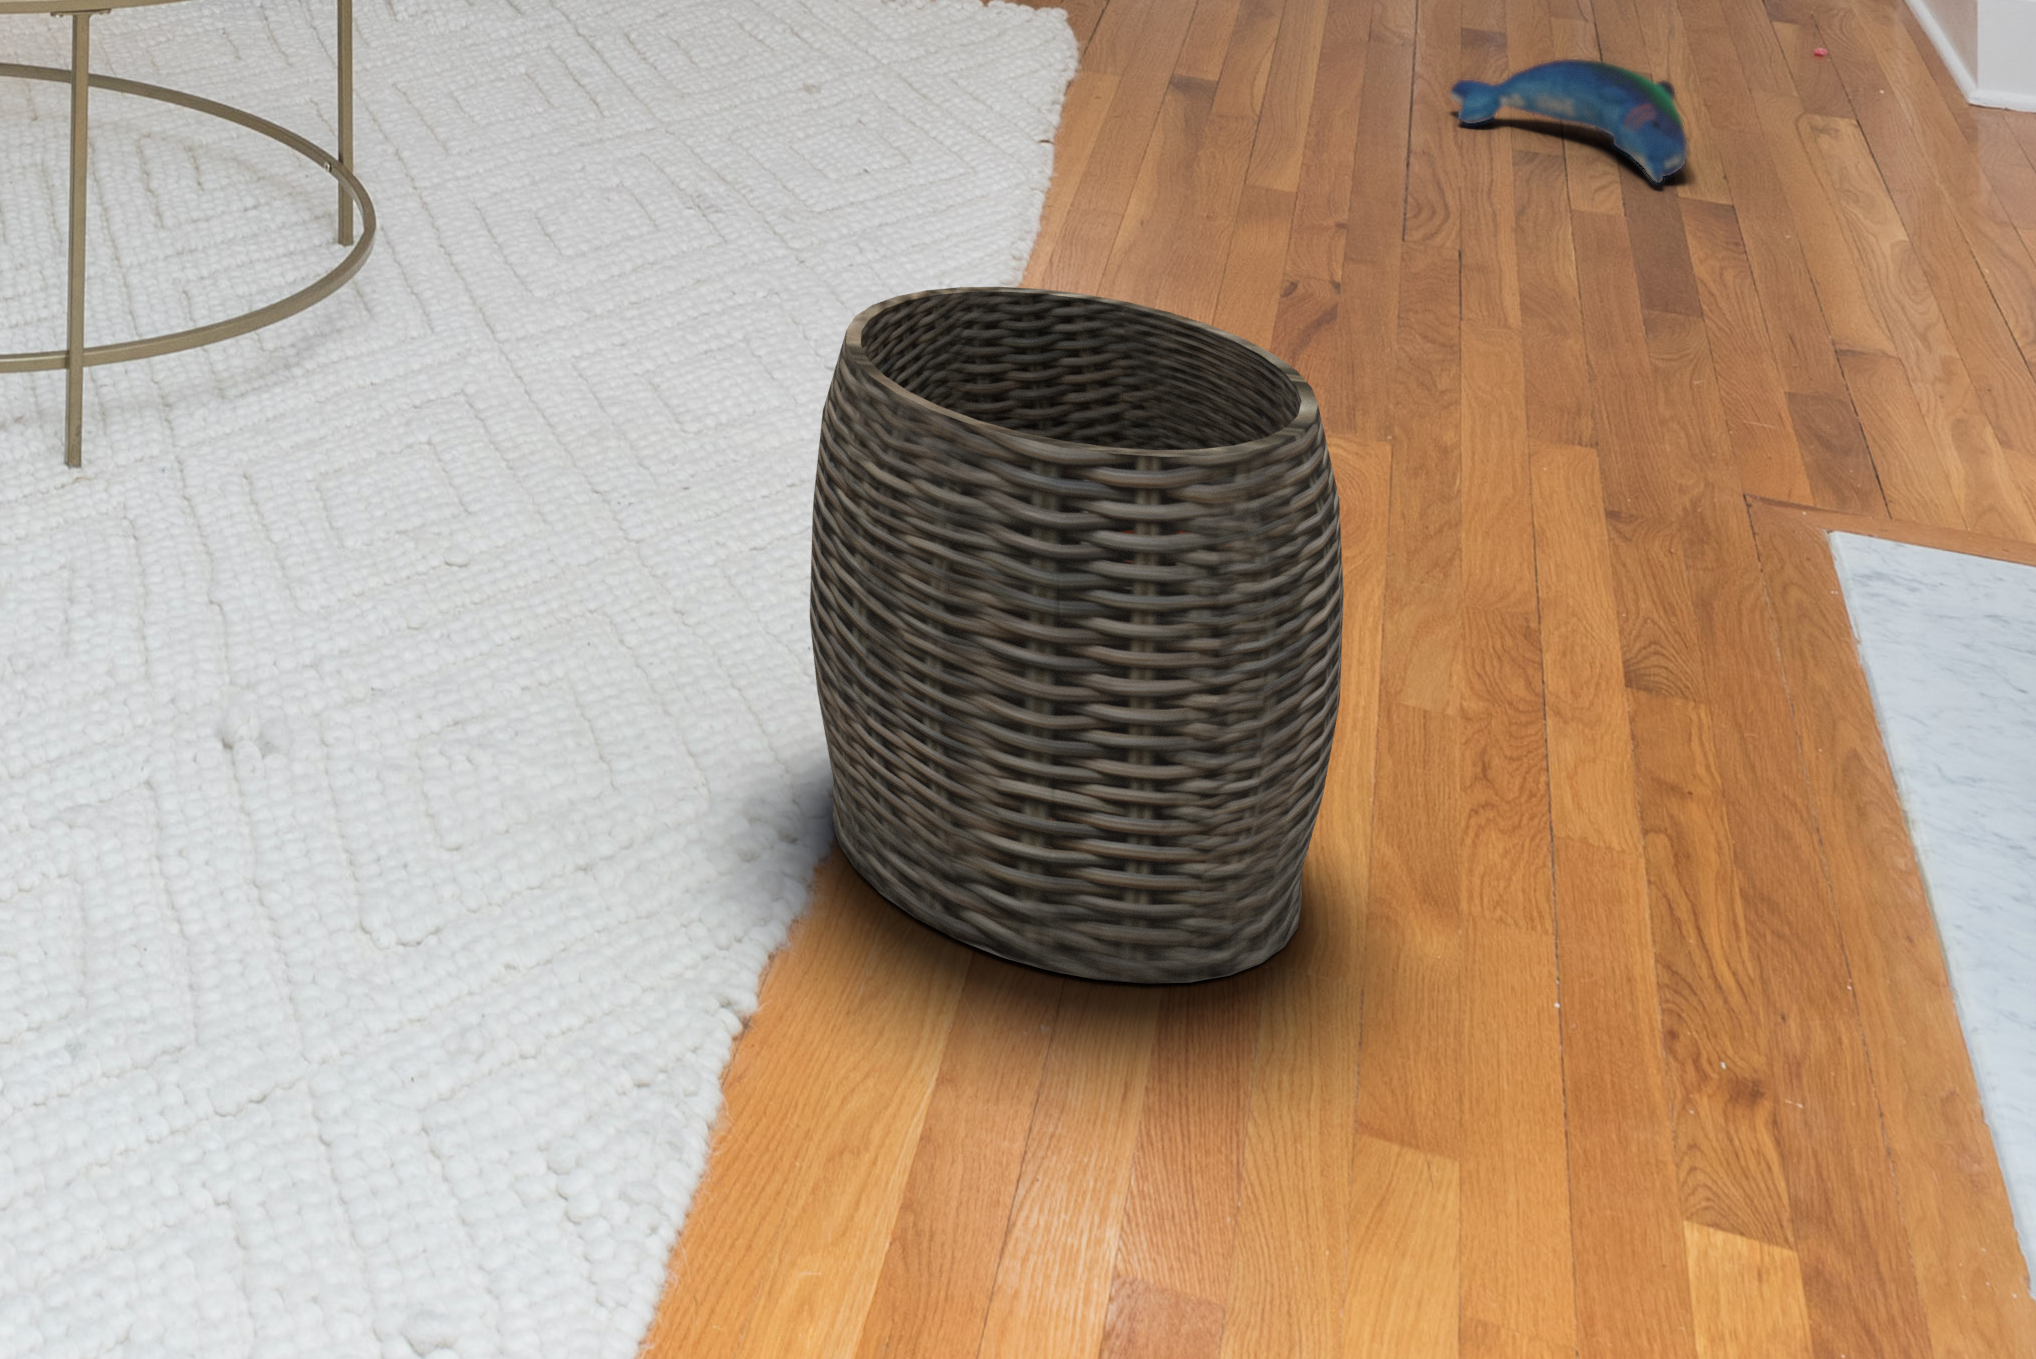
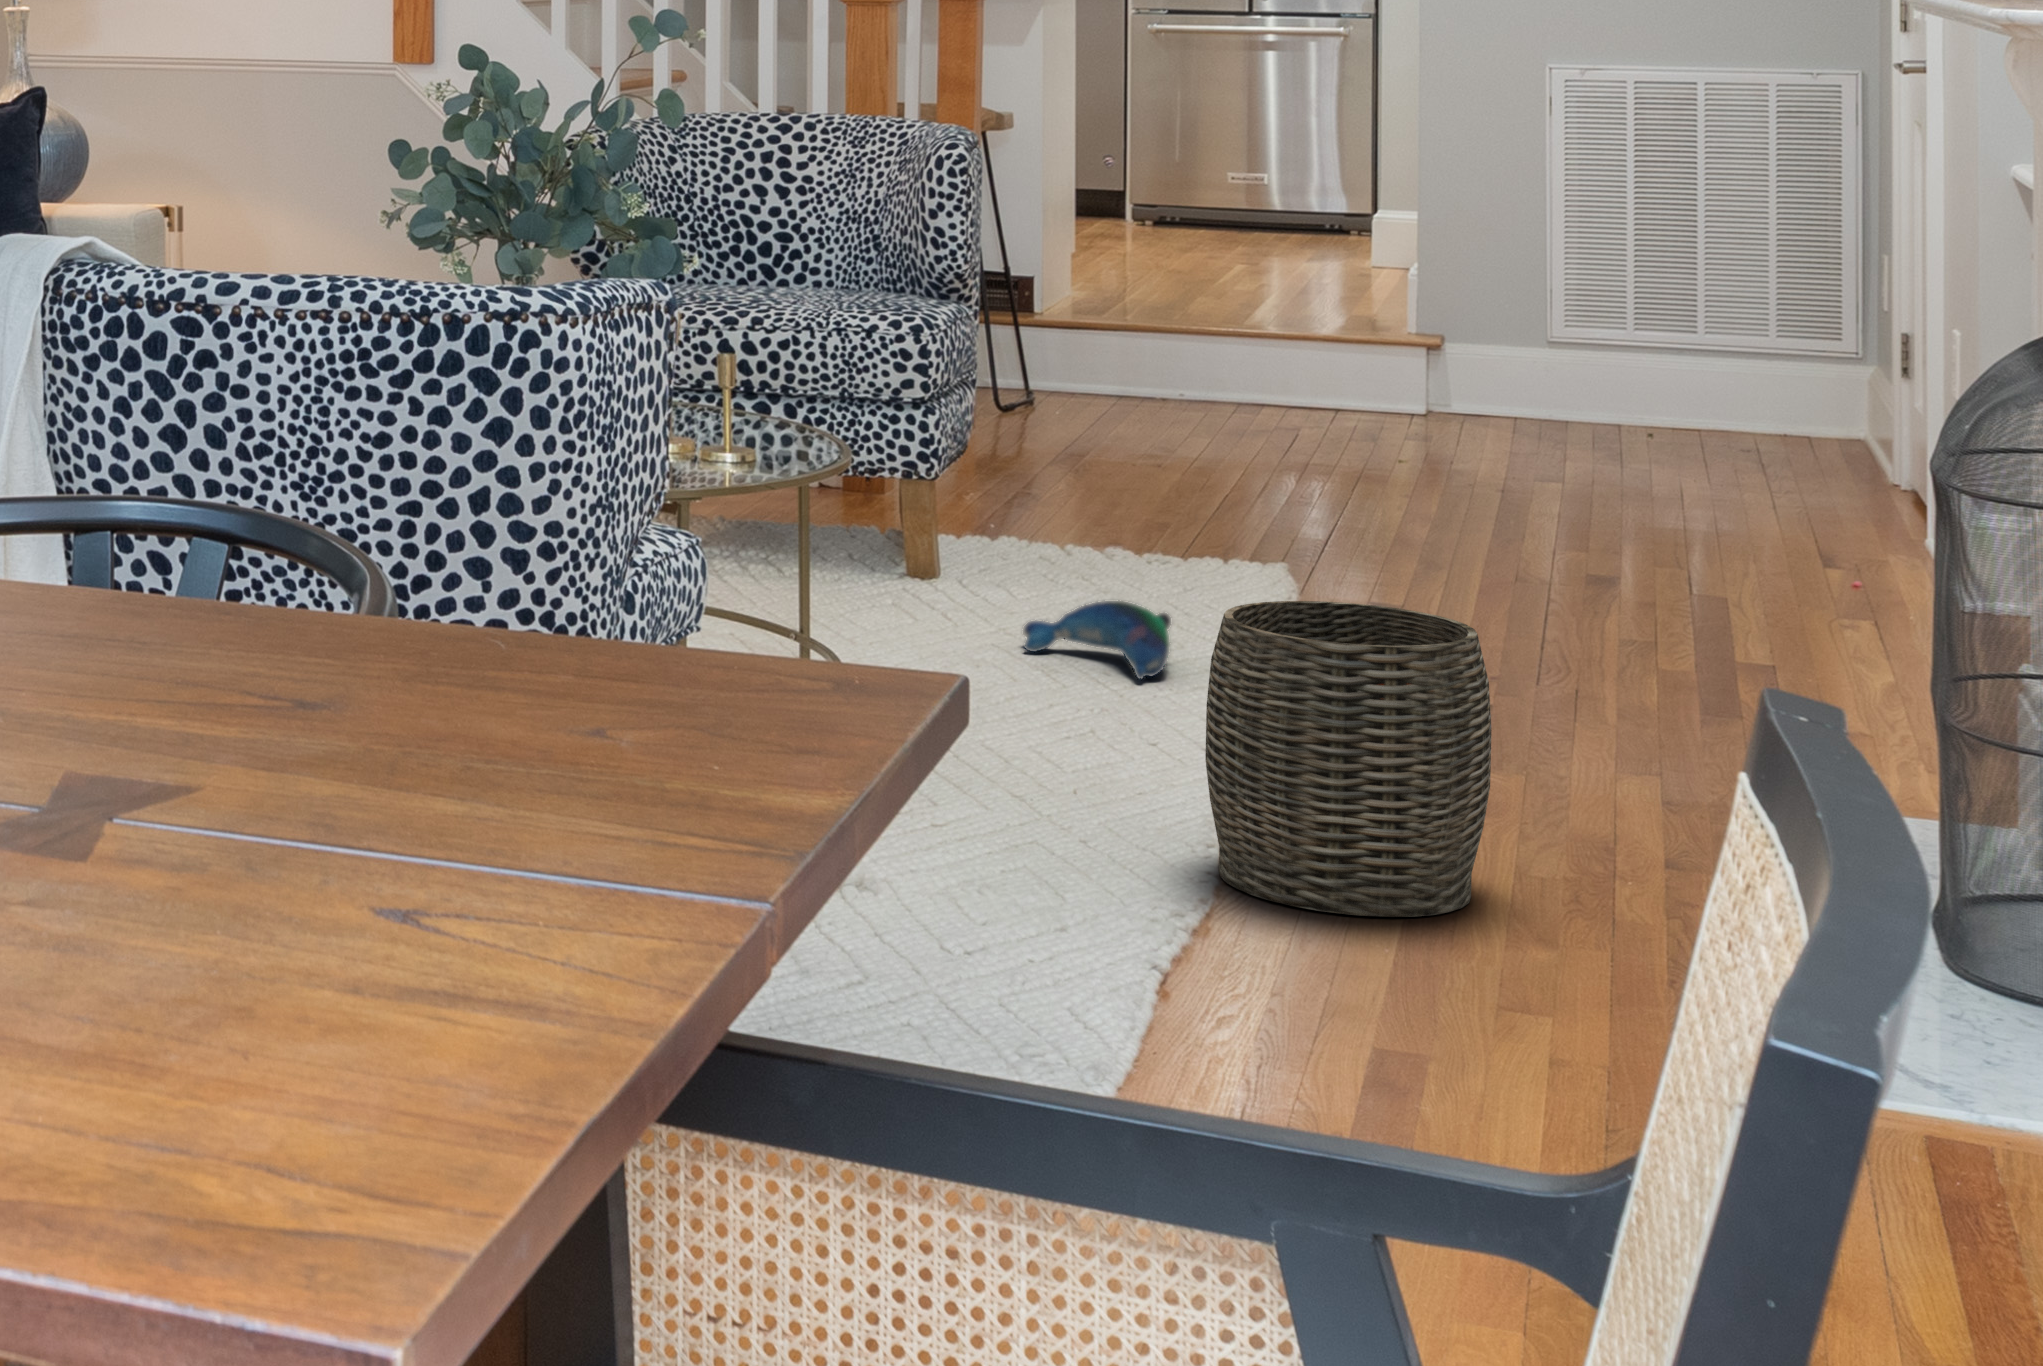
plush toy: present [1450,59,1687,183] -> present [1024,601,1171,679]

